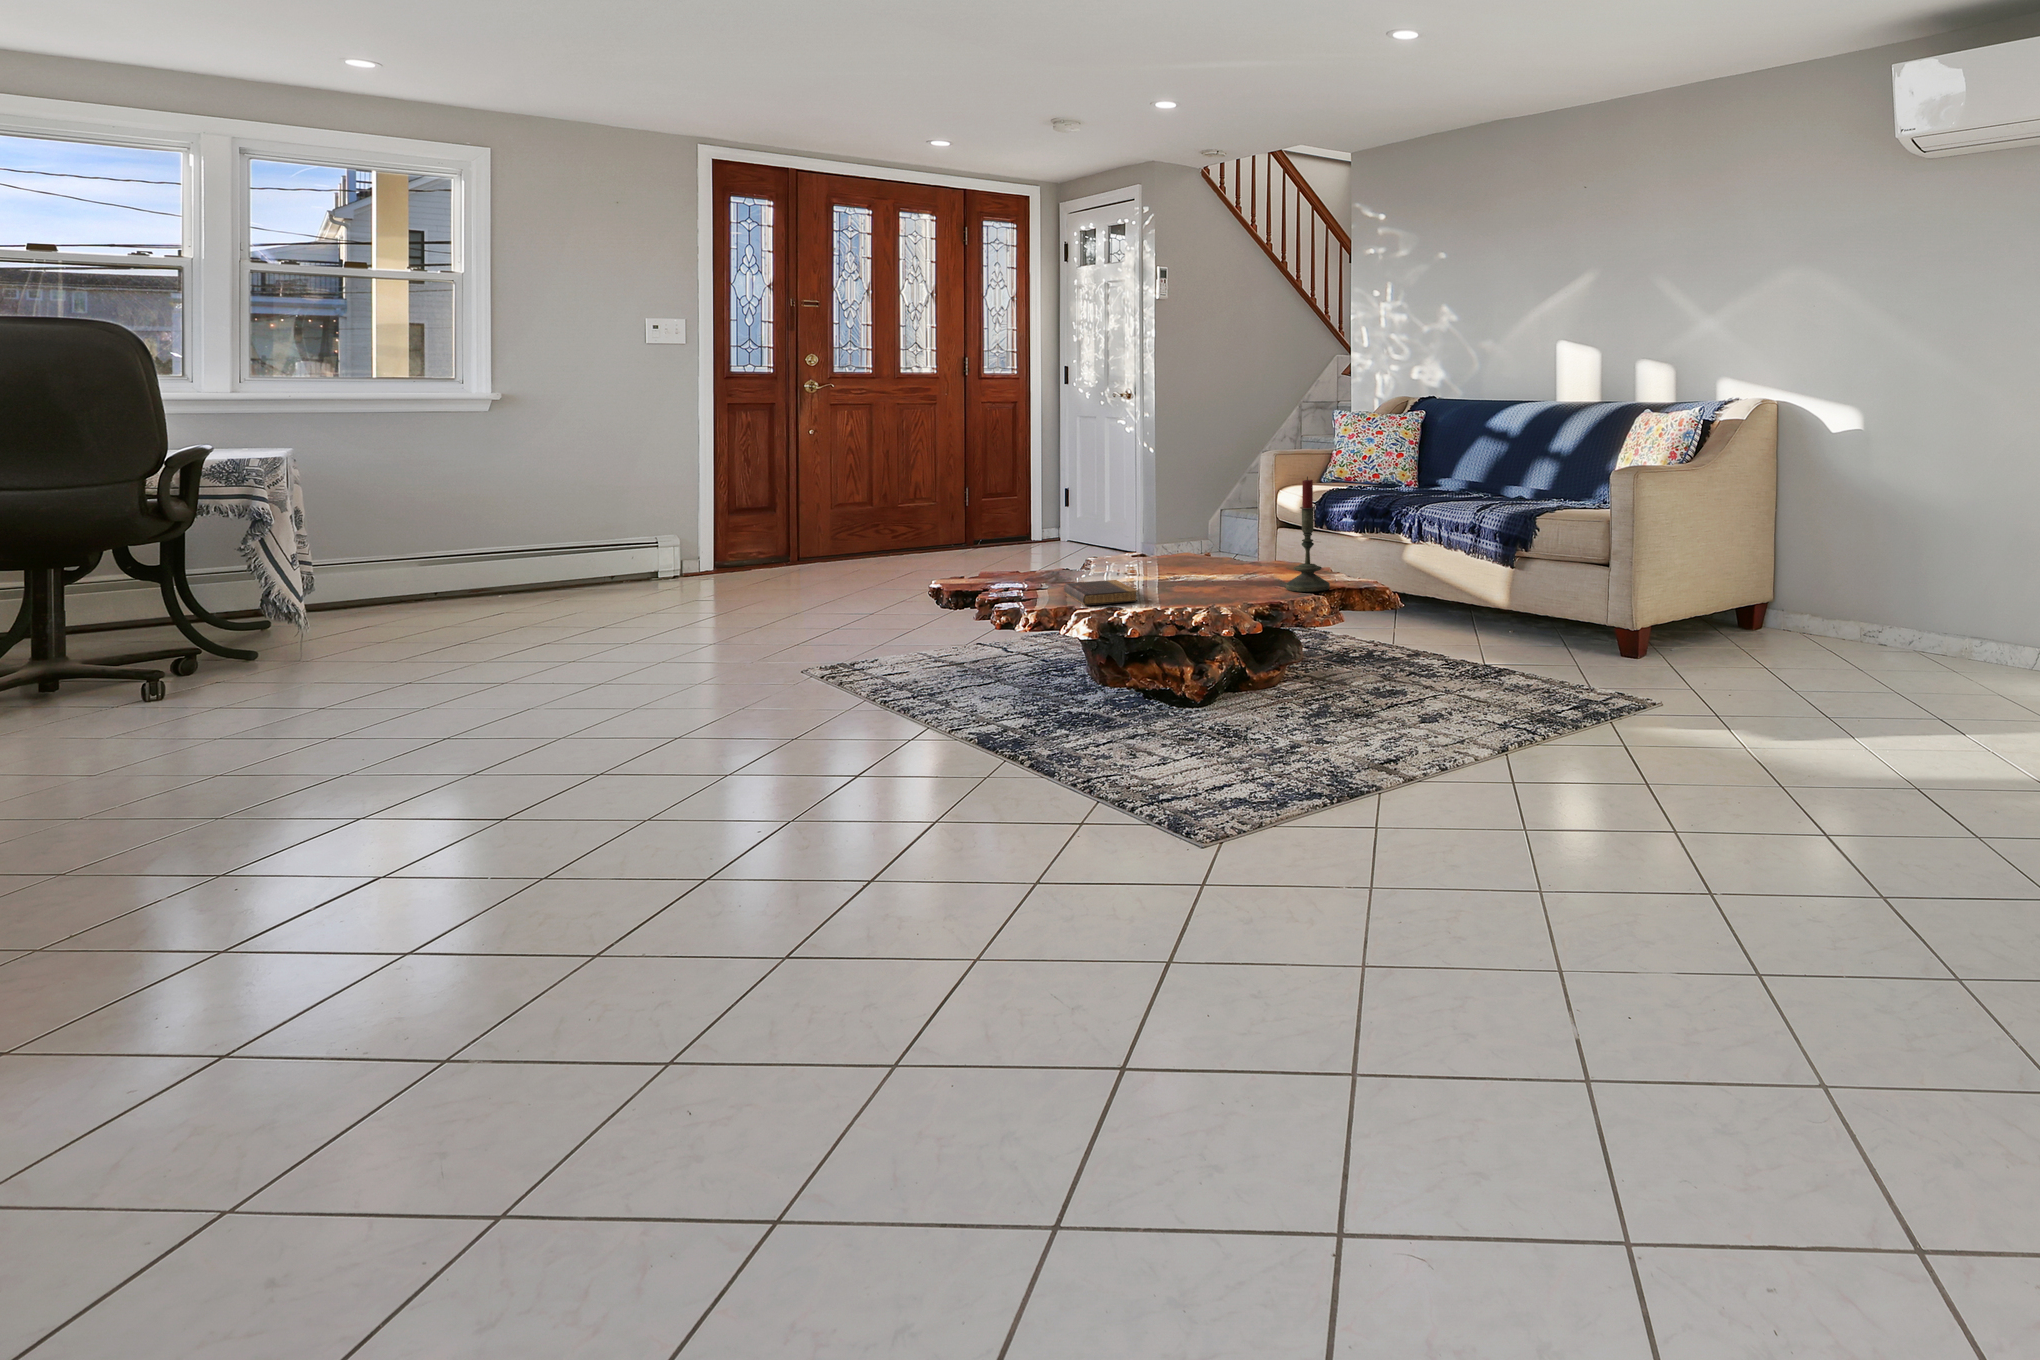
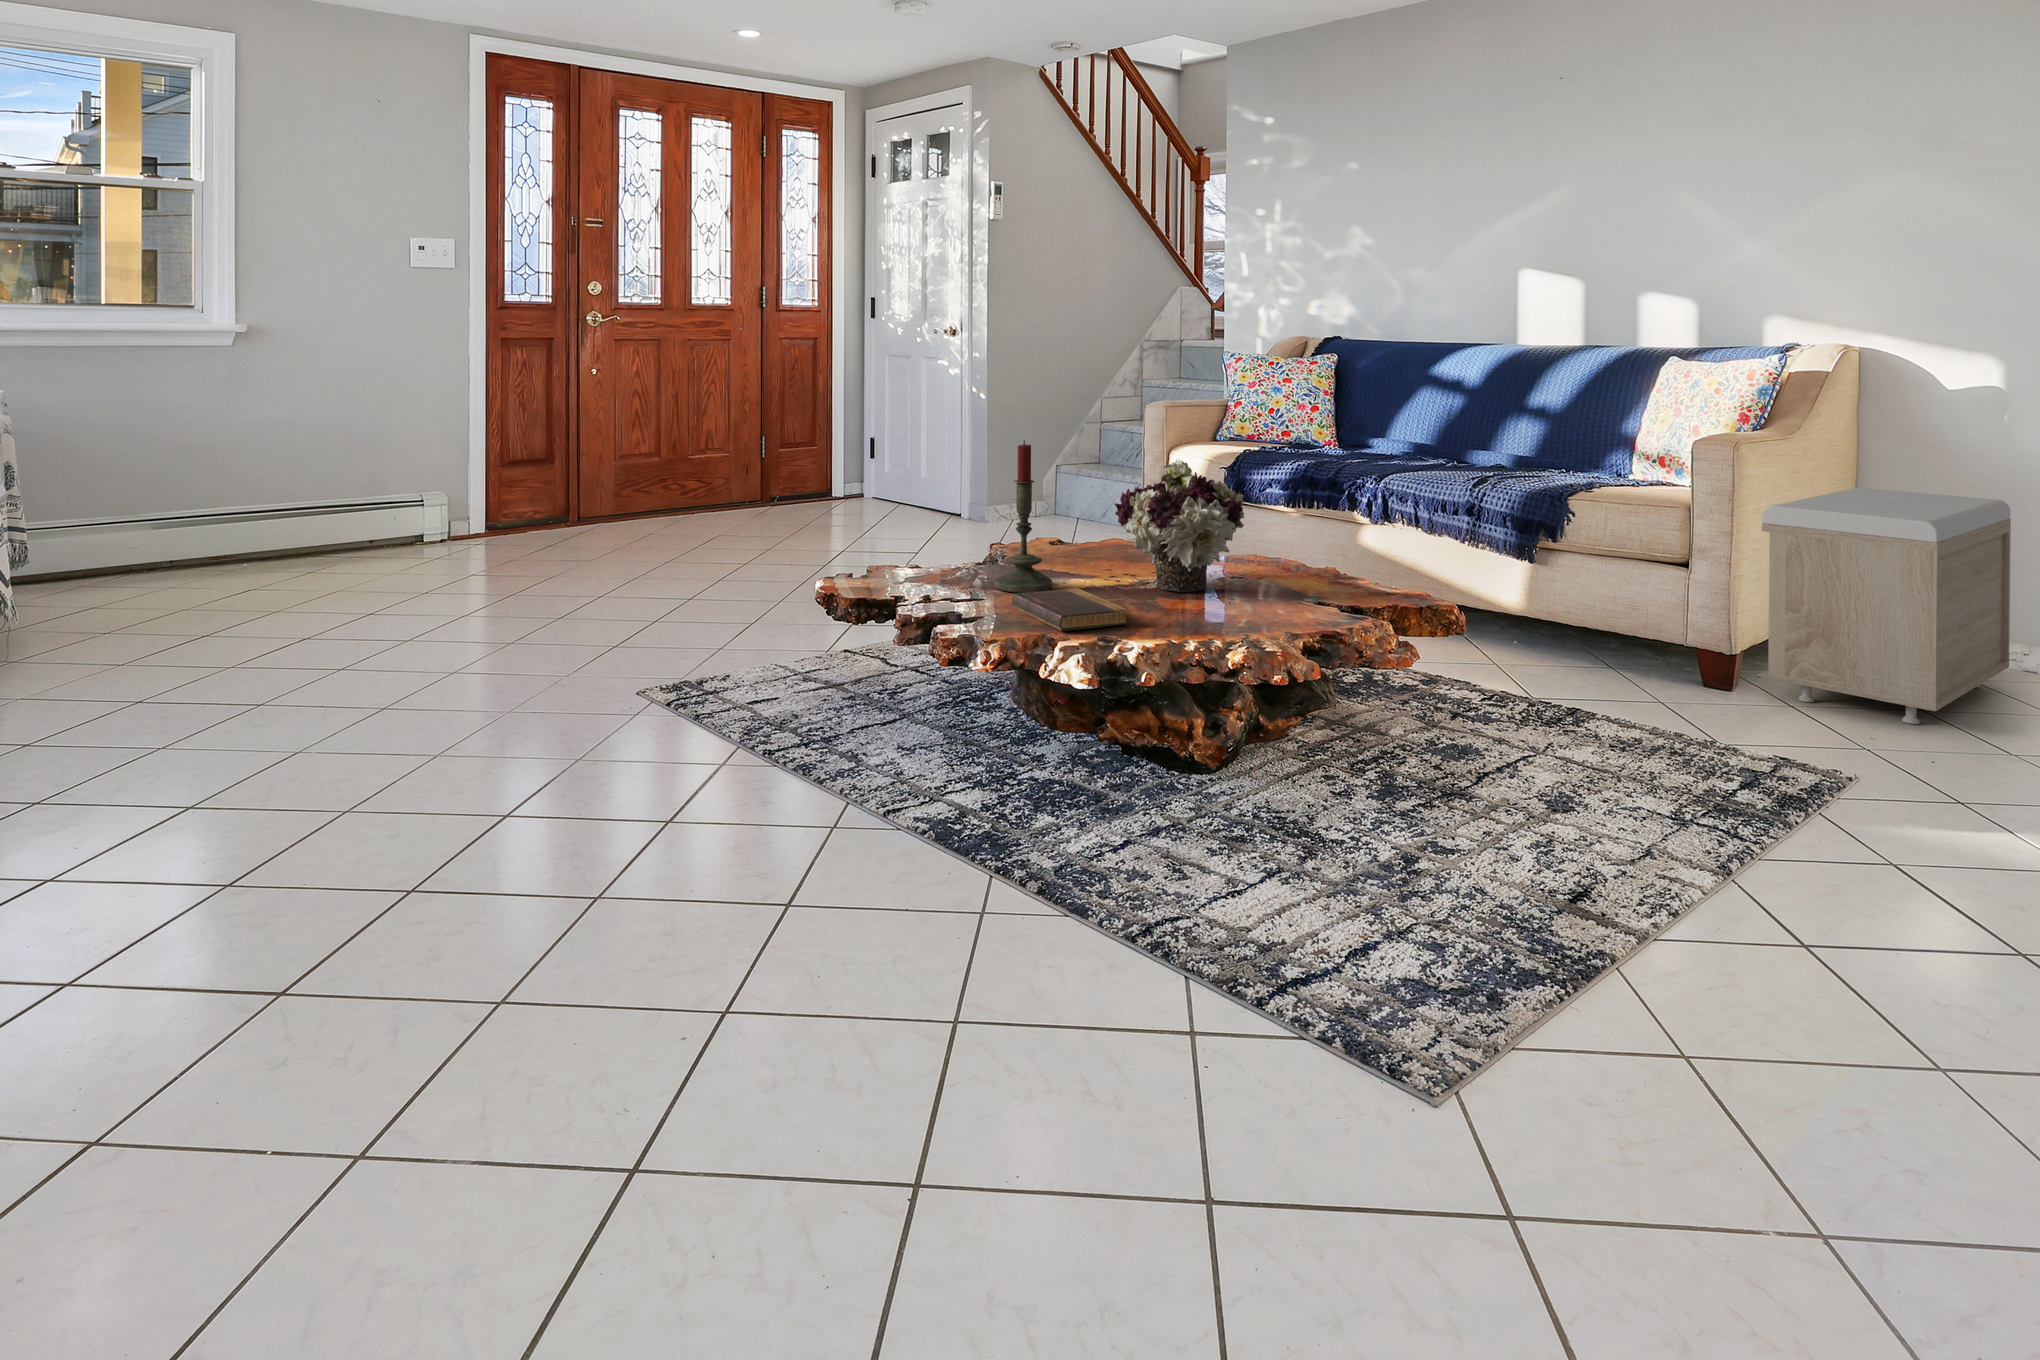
candle: present [1286,477,1330,592] -> present [995,441,1052,593]
flower arrangement: none [1156,486,1249,583] -> present [1114,459,1244,592]
storage bench: none [1657,507,1850,675] -> present [1762,488,2011,724]

